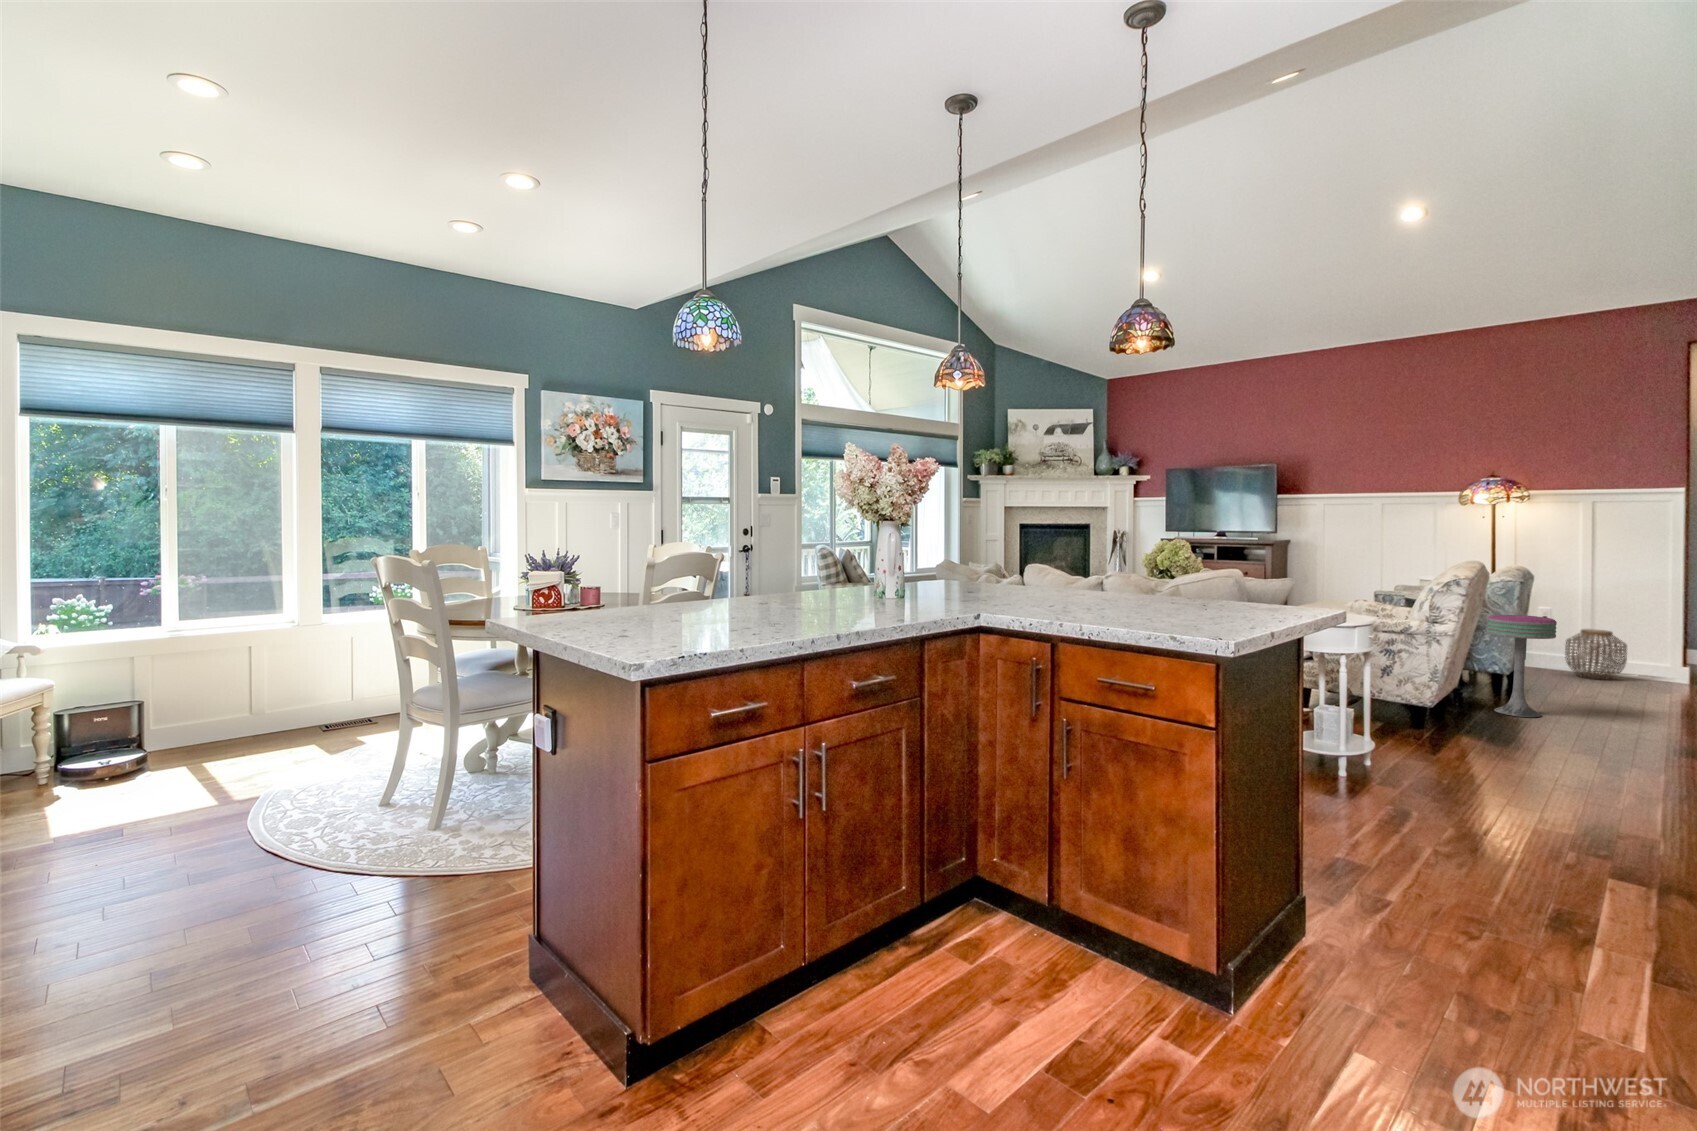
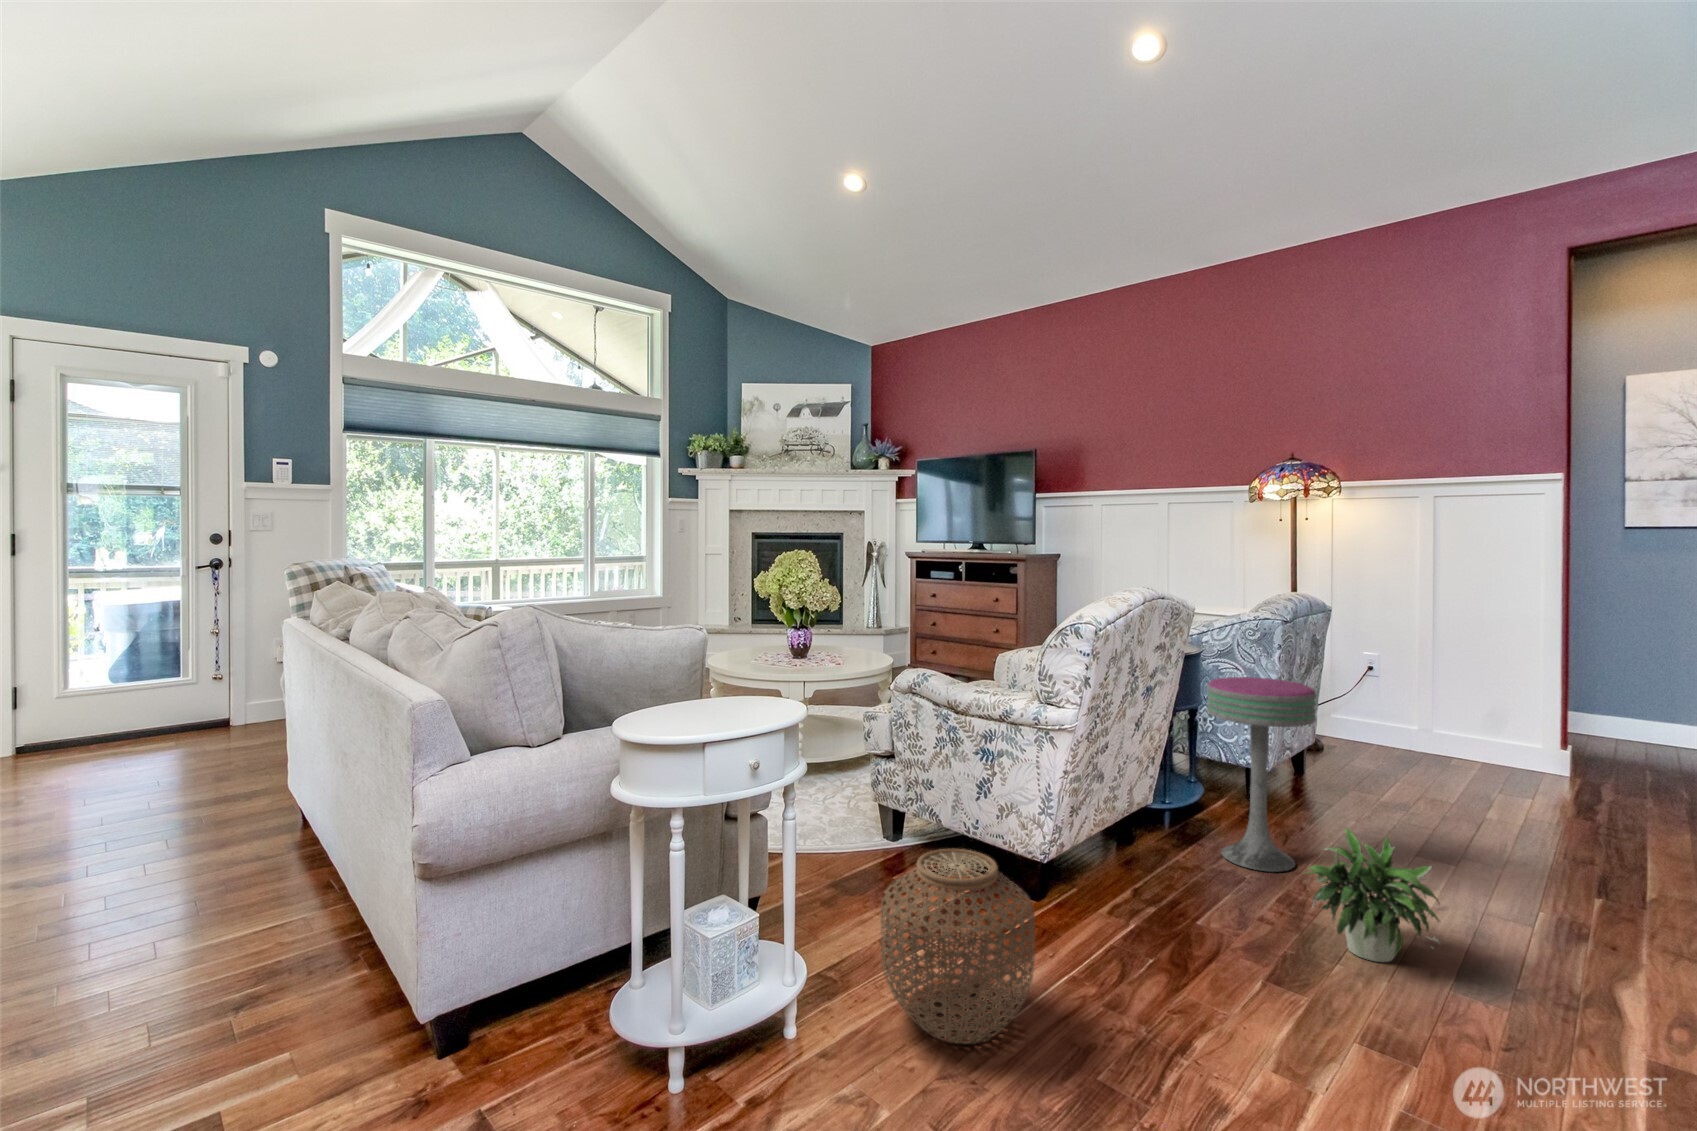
woven basket: present [1565,629,1627,680] -> present [881,849,1035,1044]
potted plant: none [1572,685,1646,743] -> present [1306,828,1439,962]

